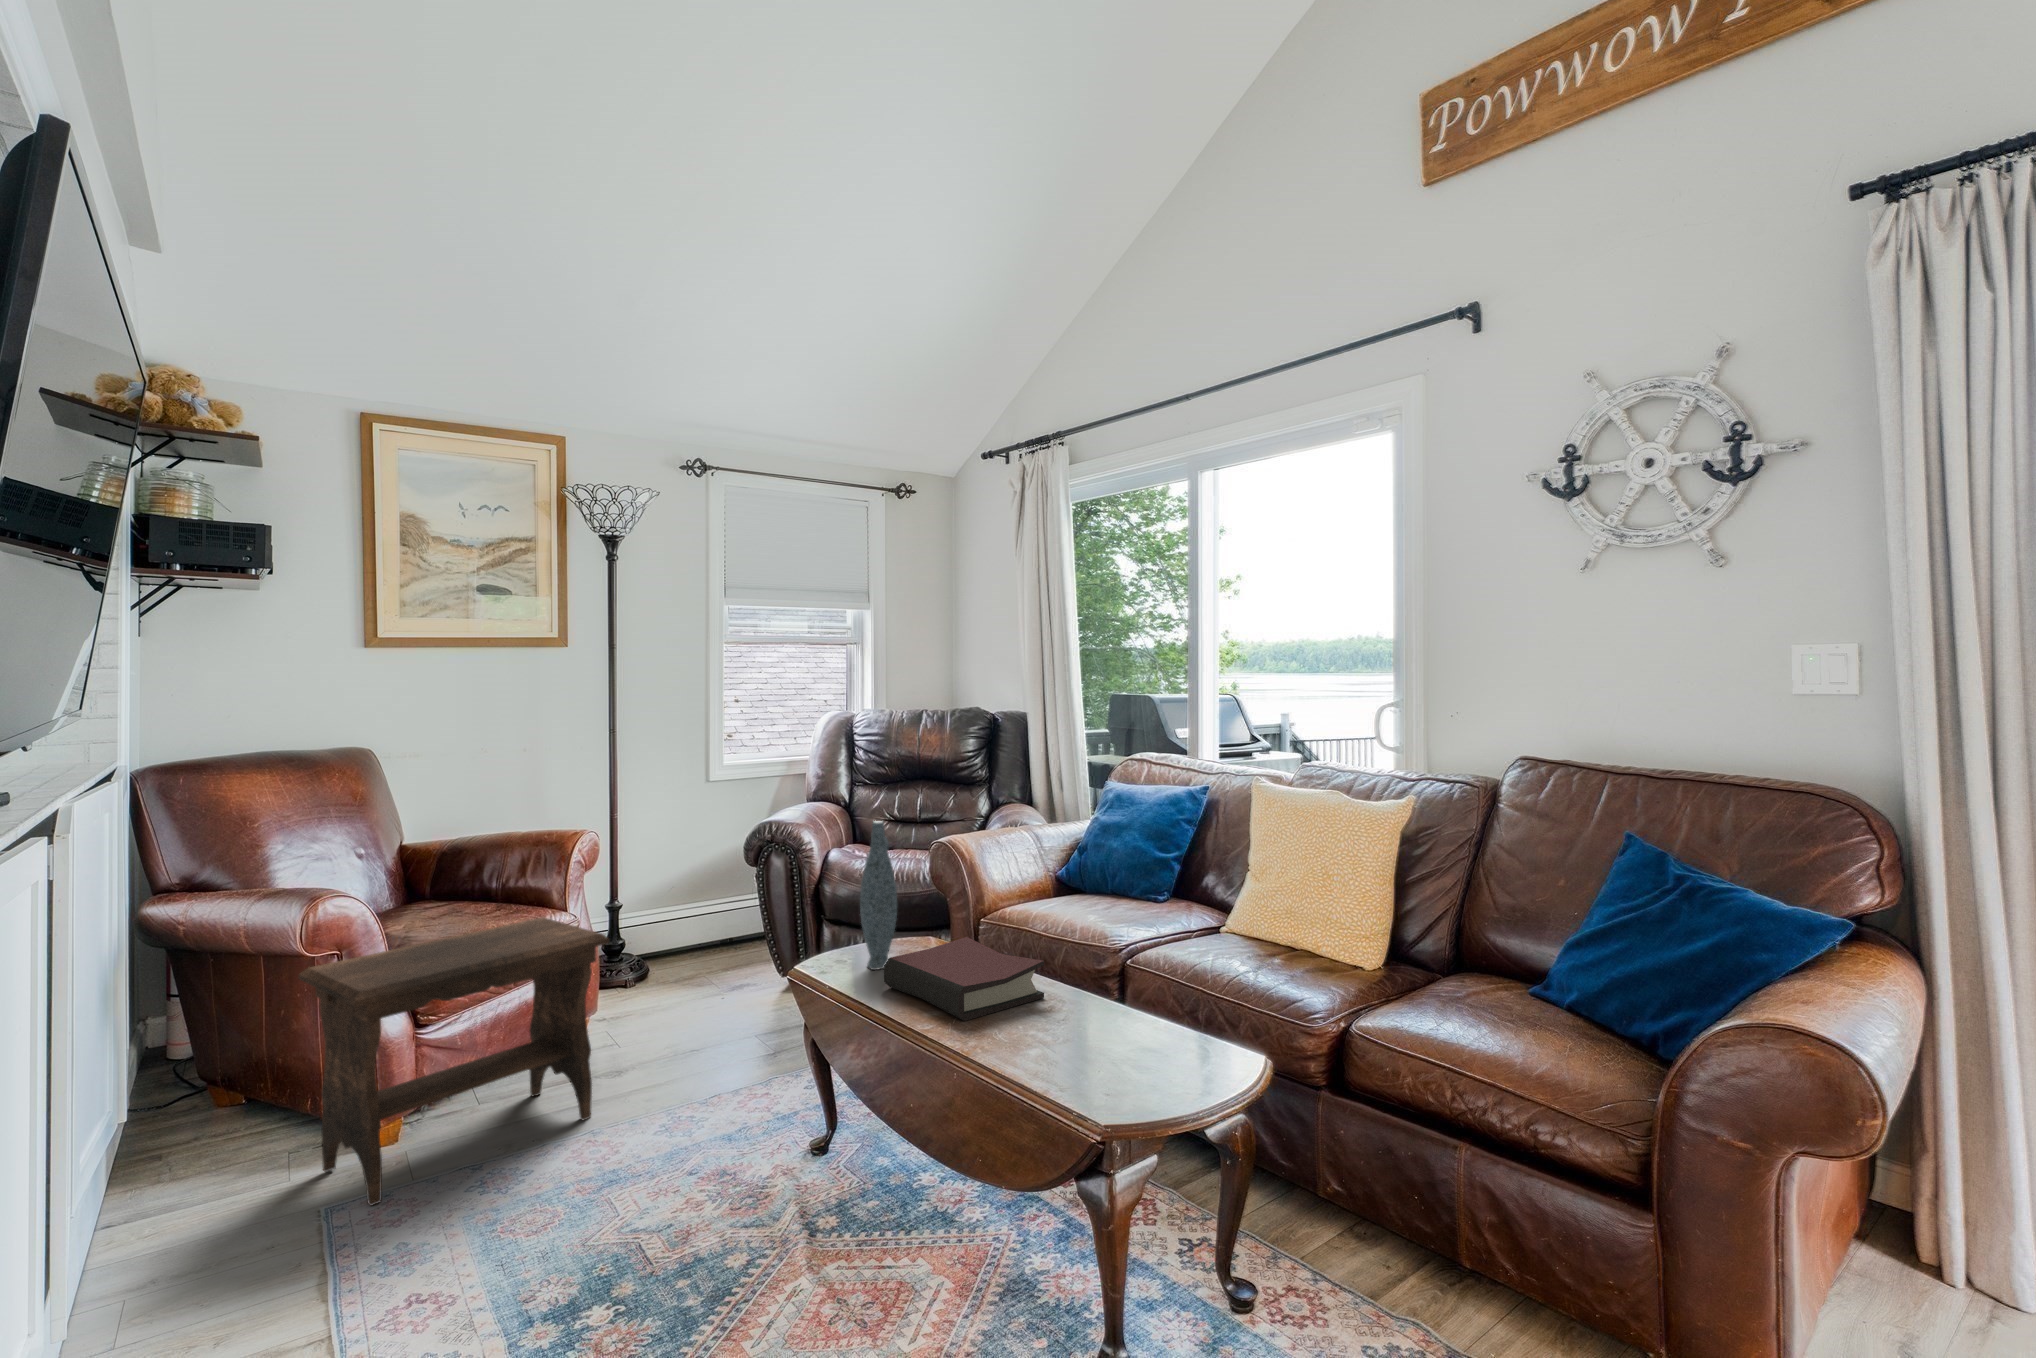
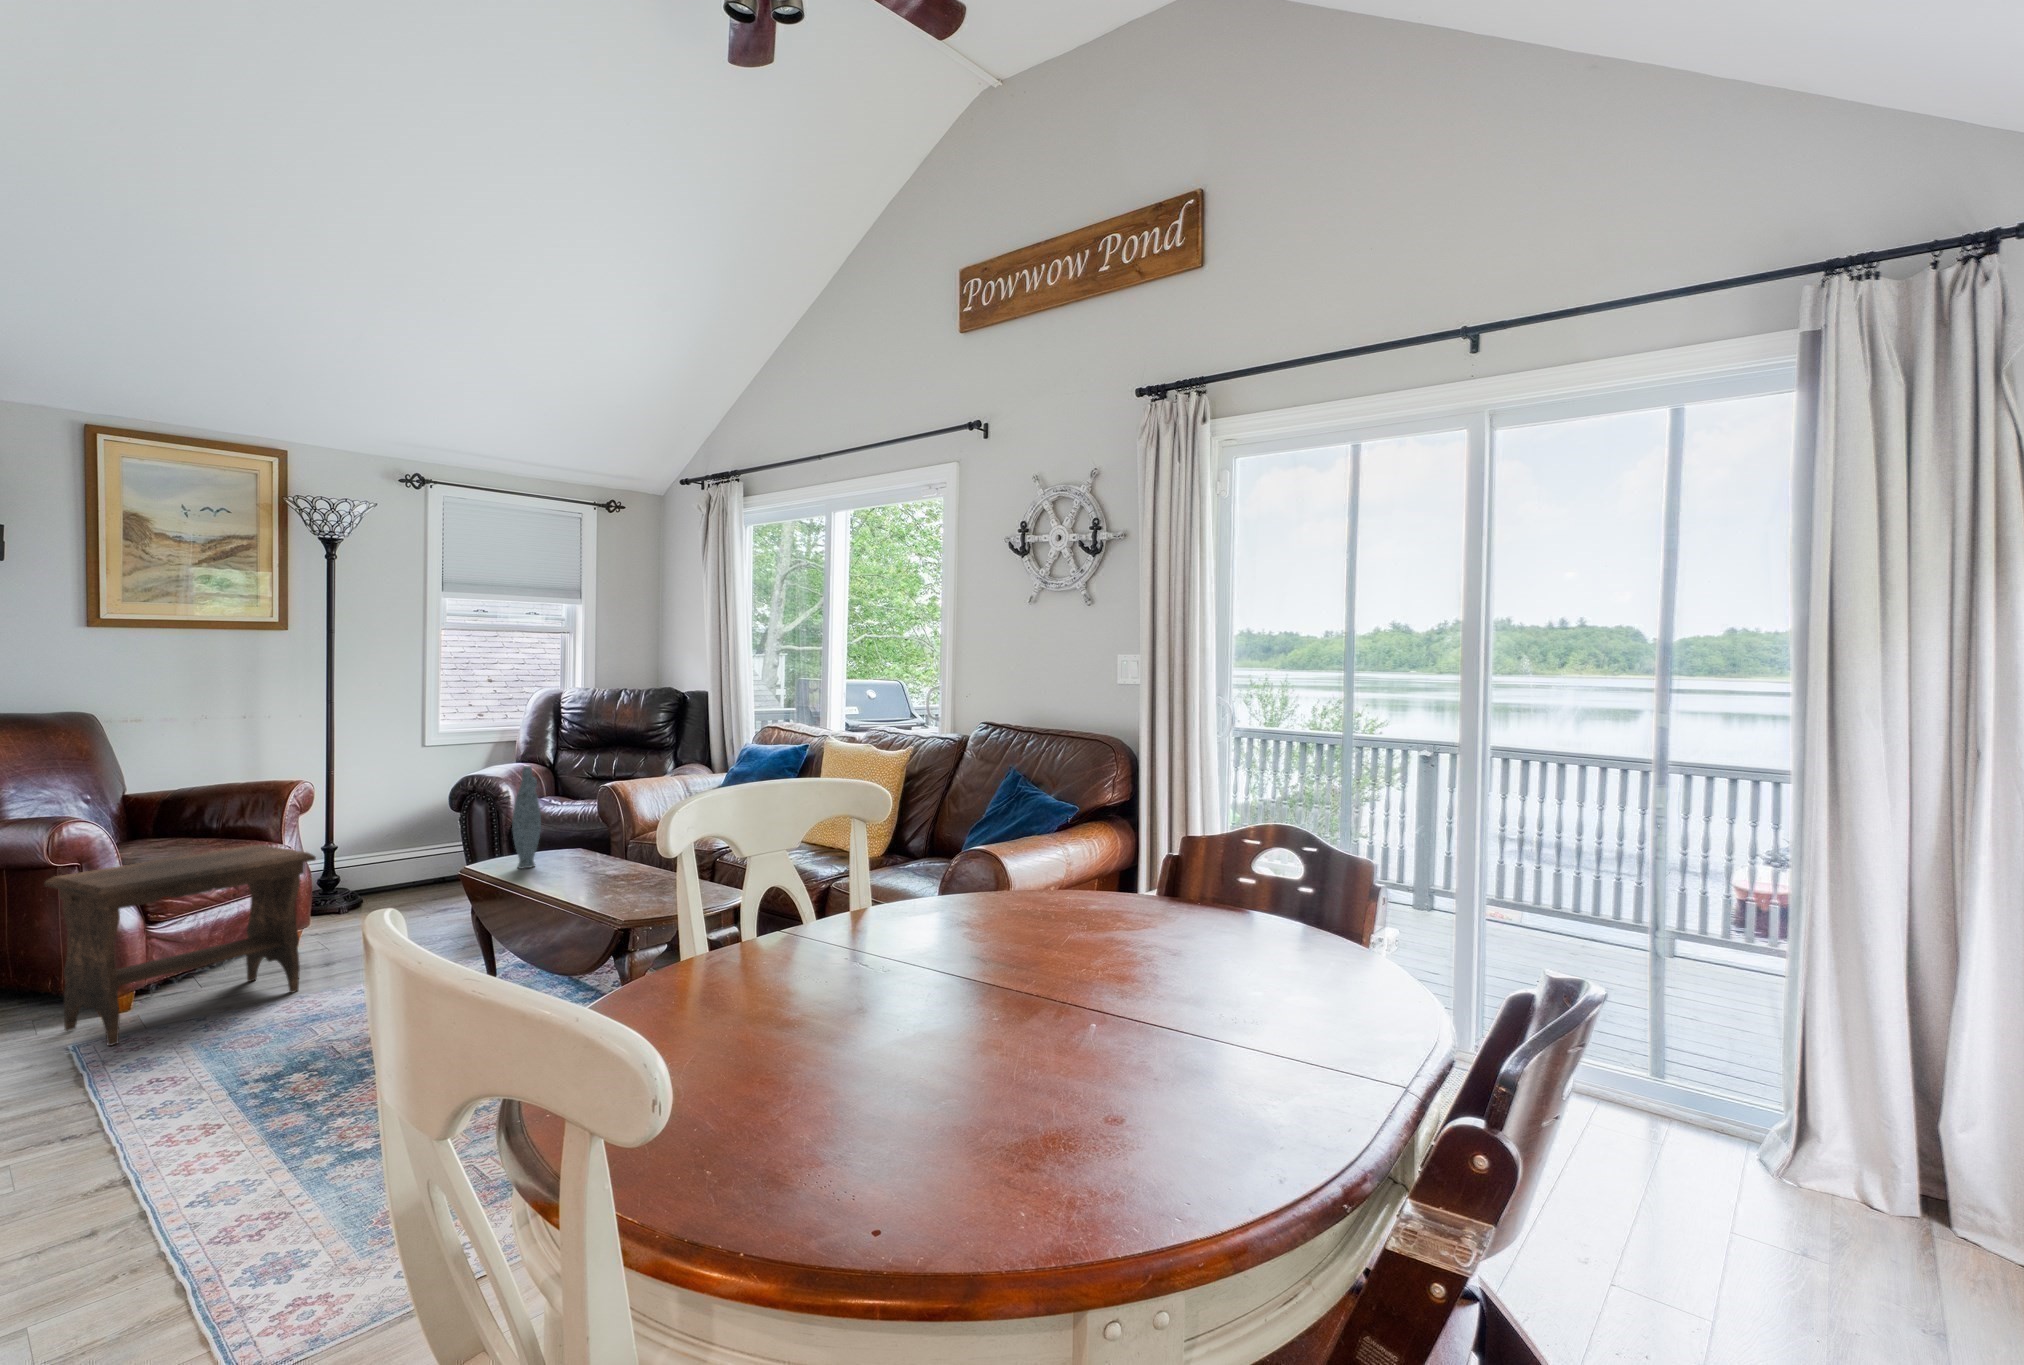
hardback book: present [884,937,1044,1021] -> none [523,845,635,891]

